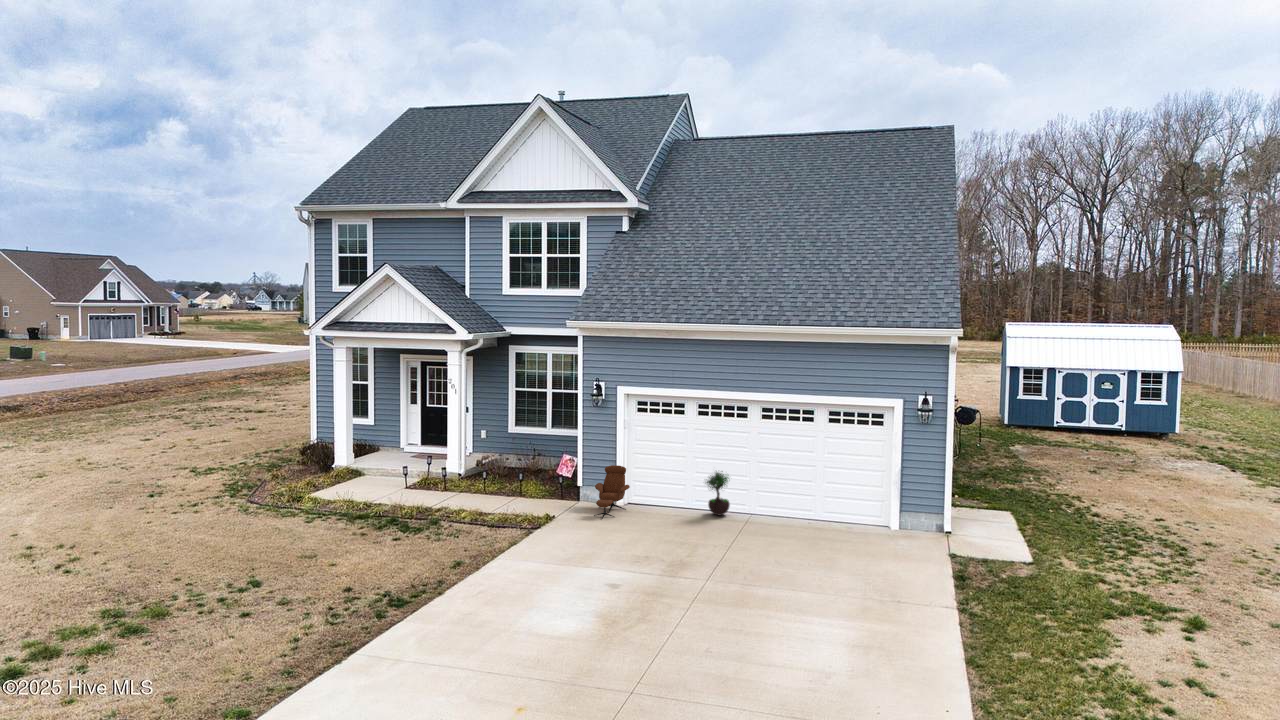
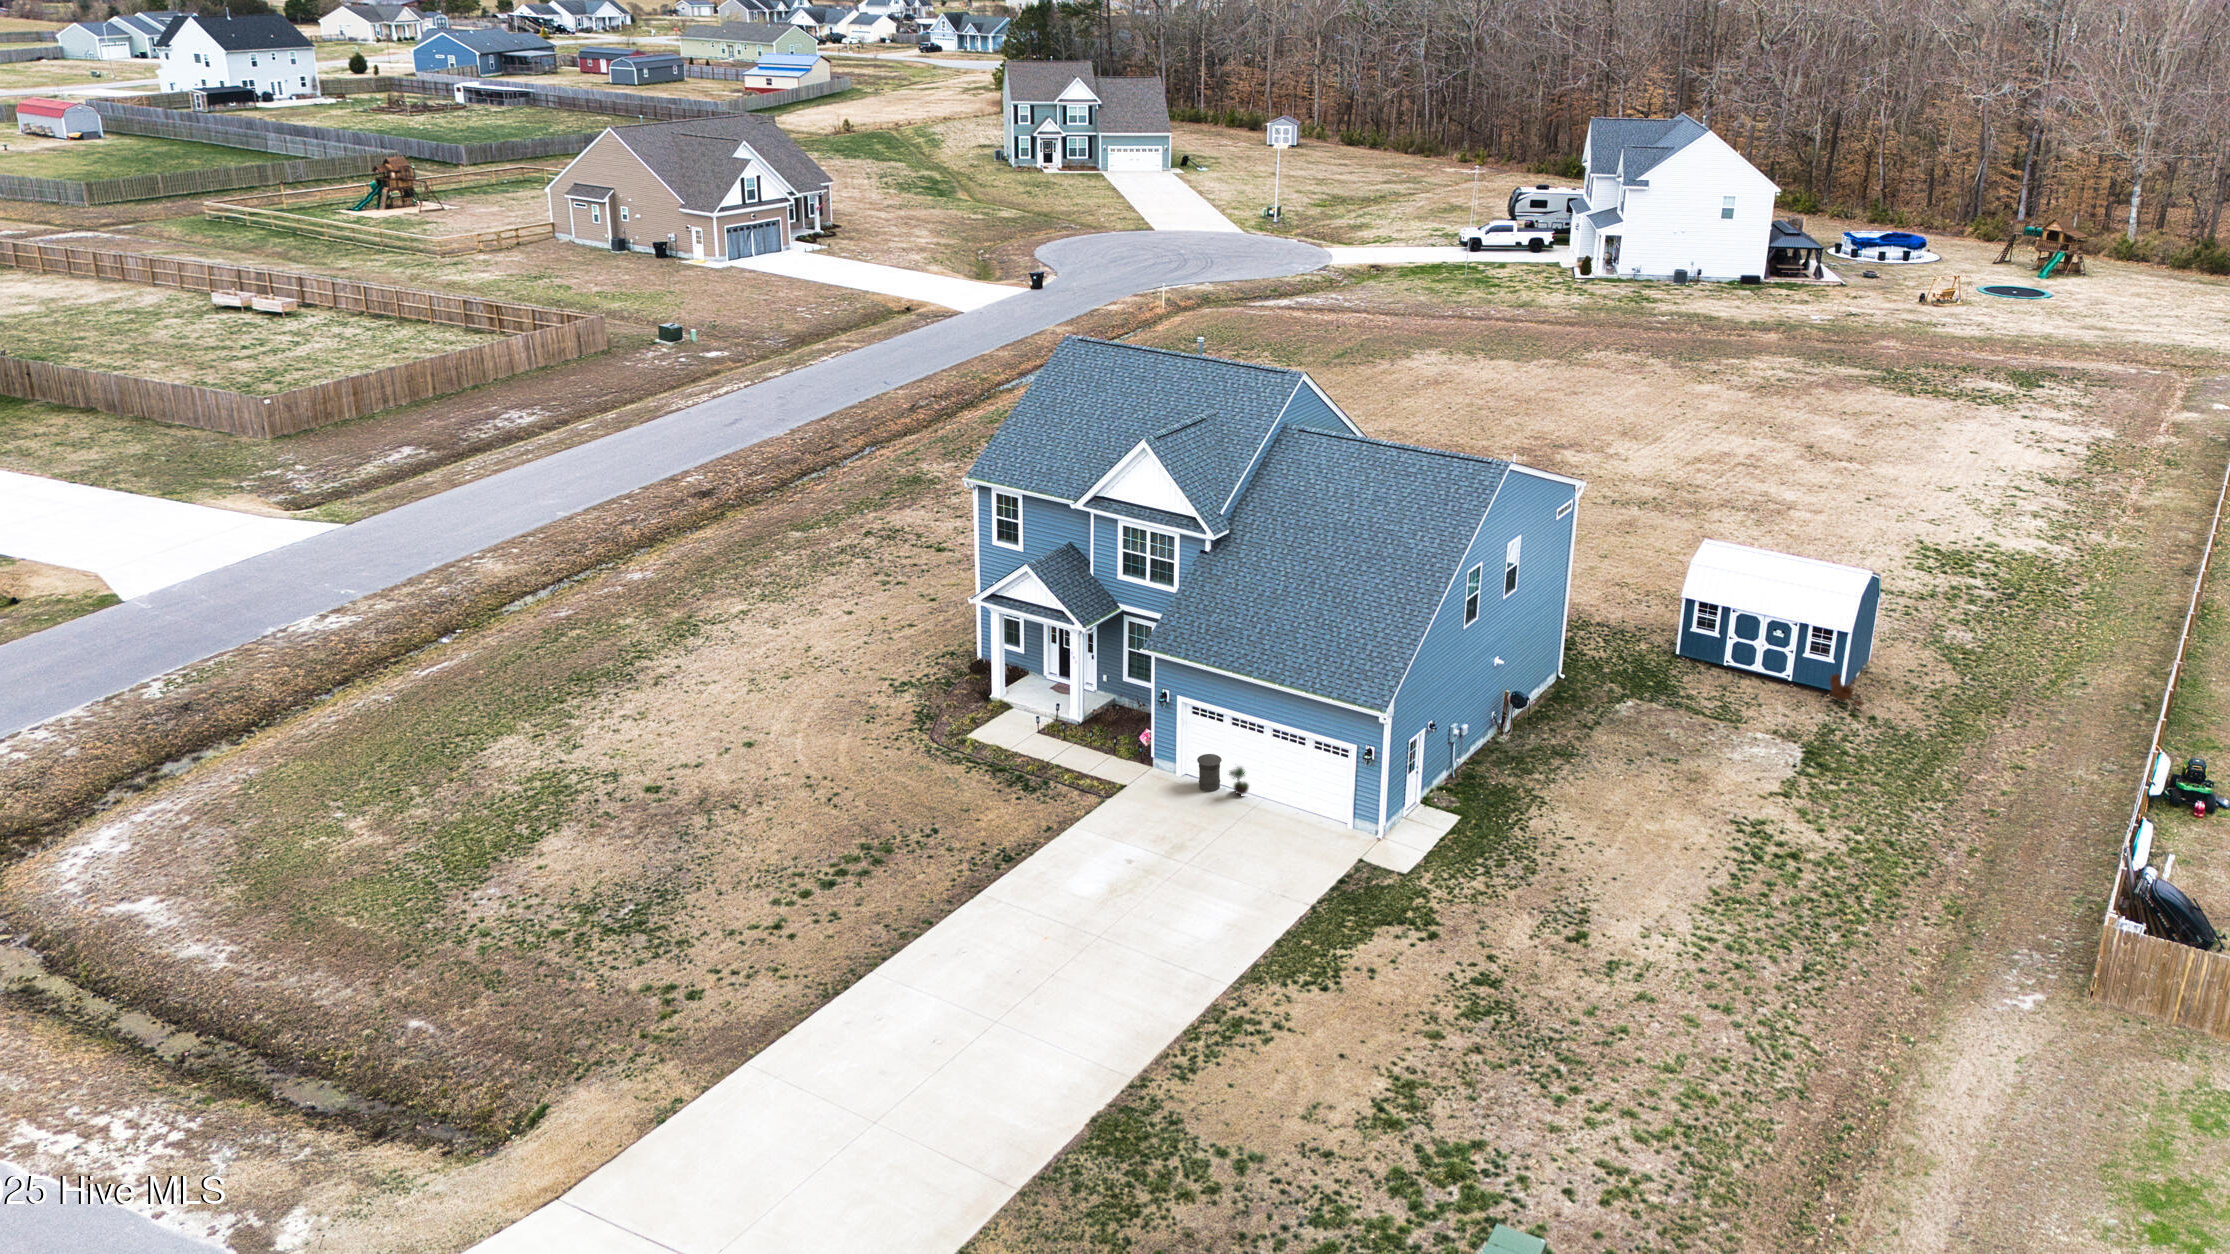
lounge chair: present [594,465,630,519] -> present [1830,674,1863,710]
trash can: none [655,467,688,516] -> present [1197,754,1222,792]

